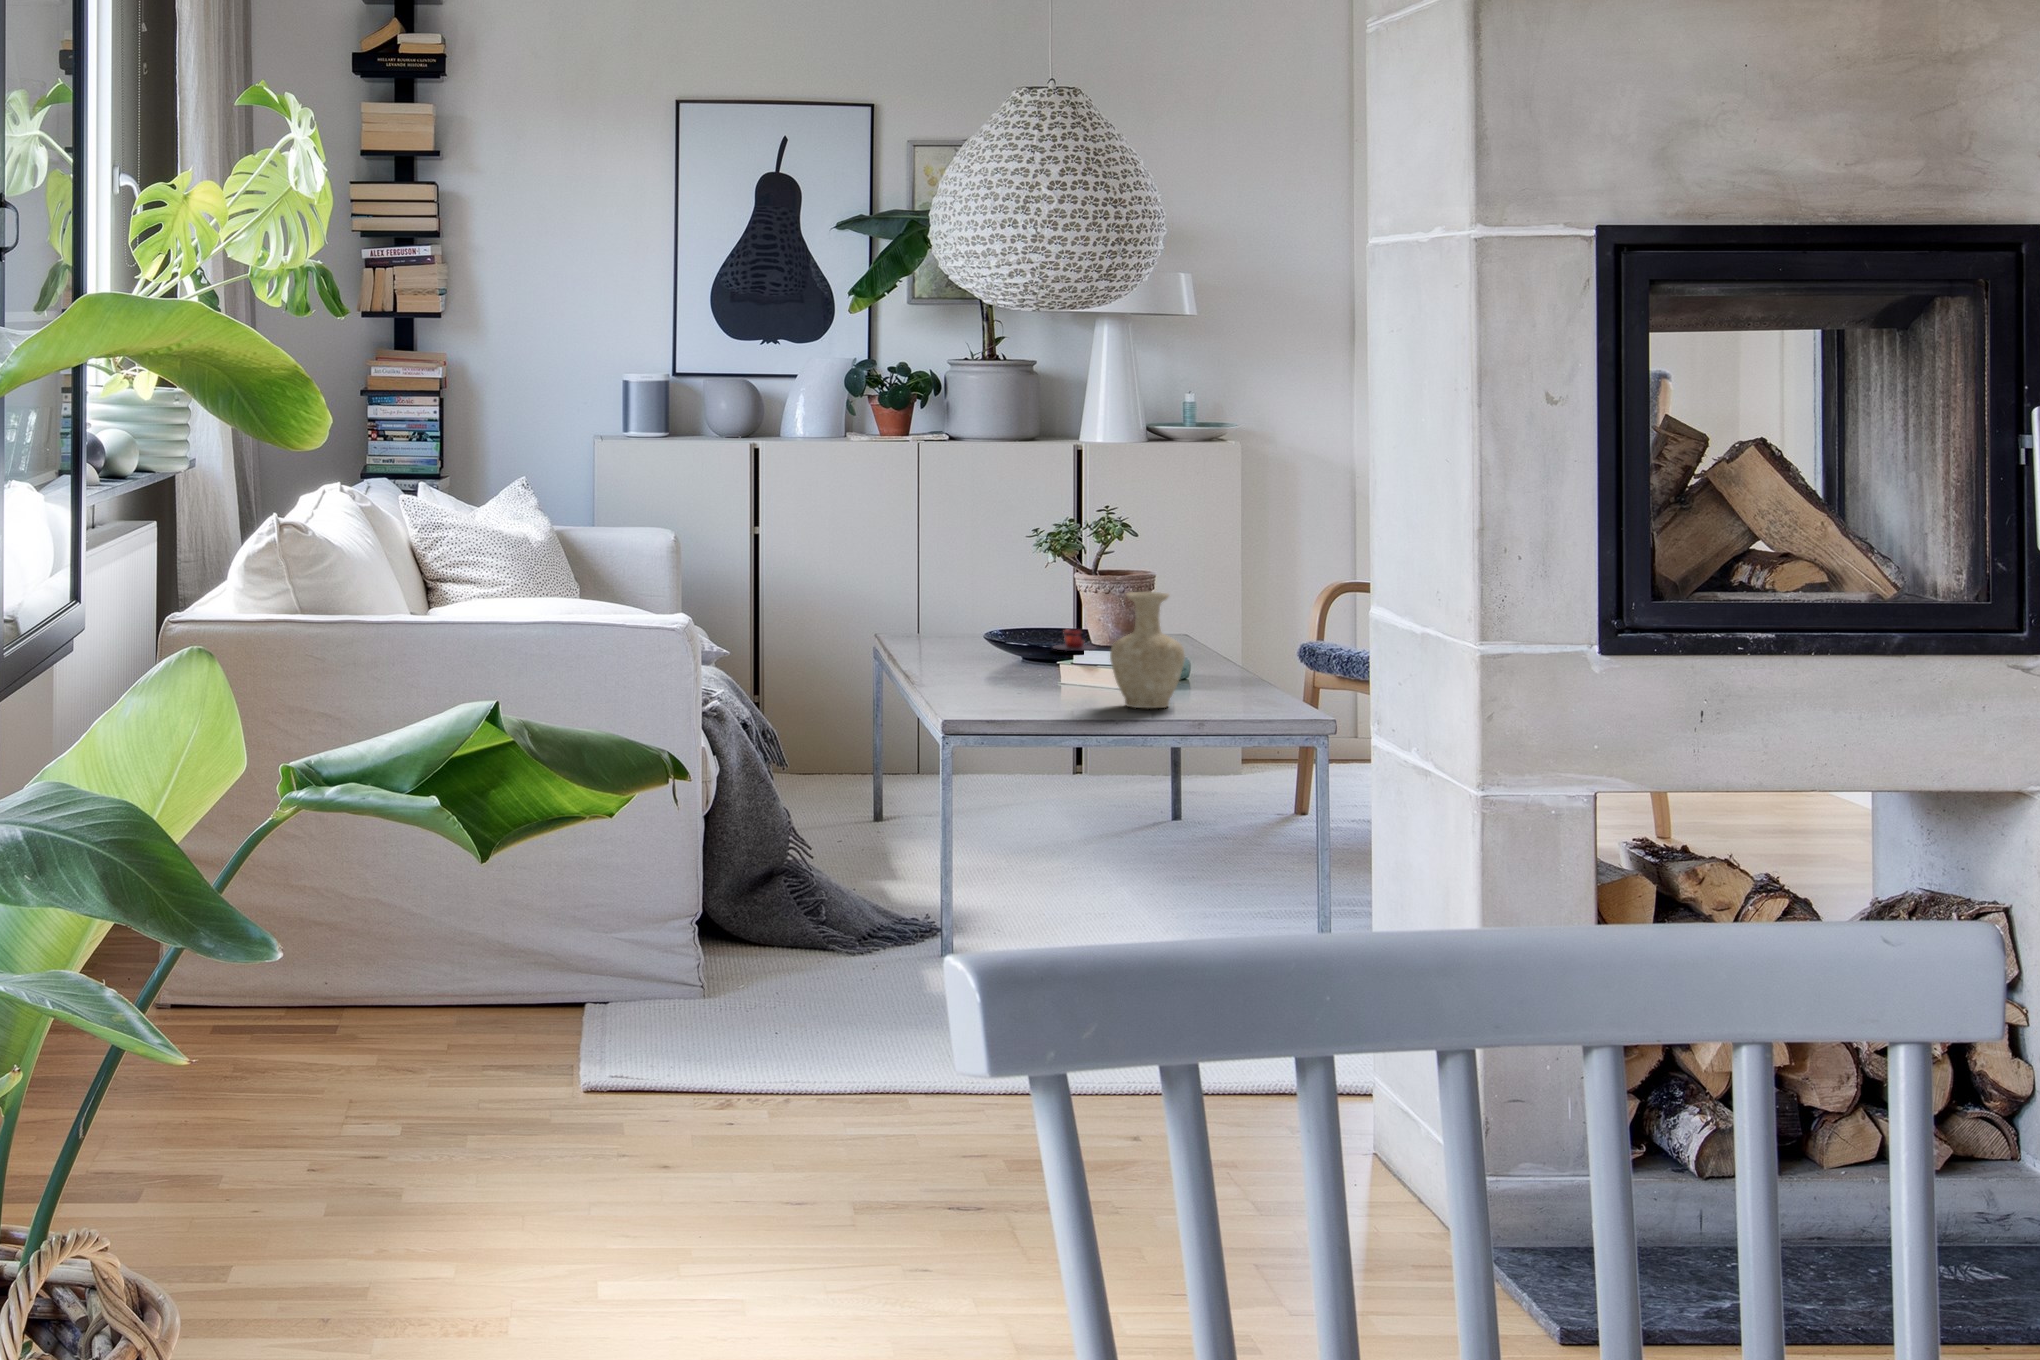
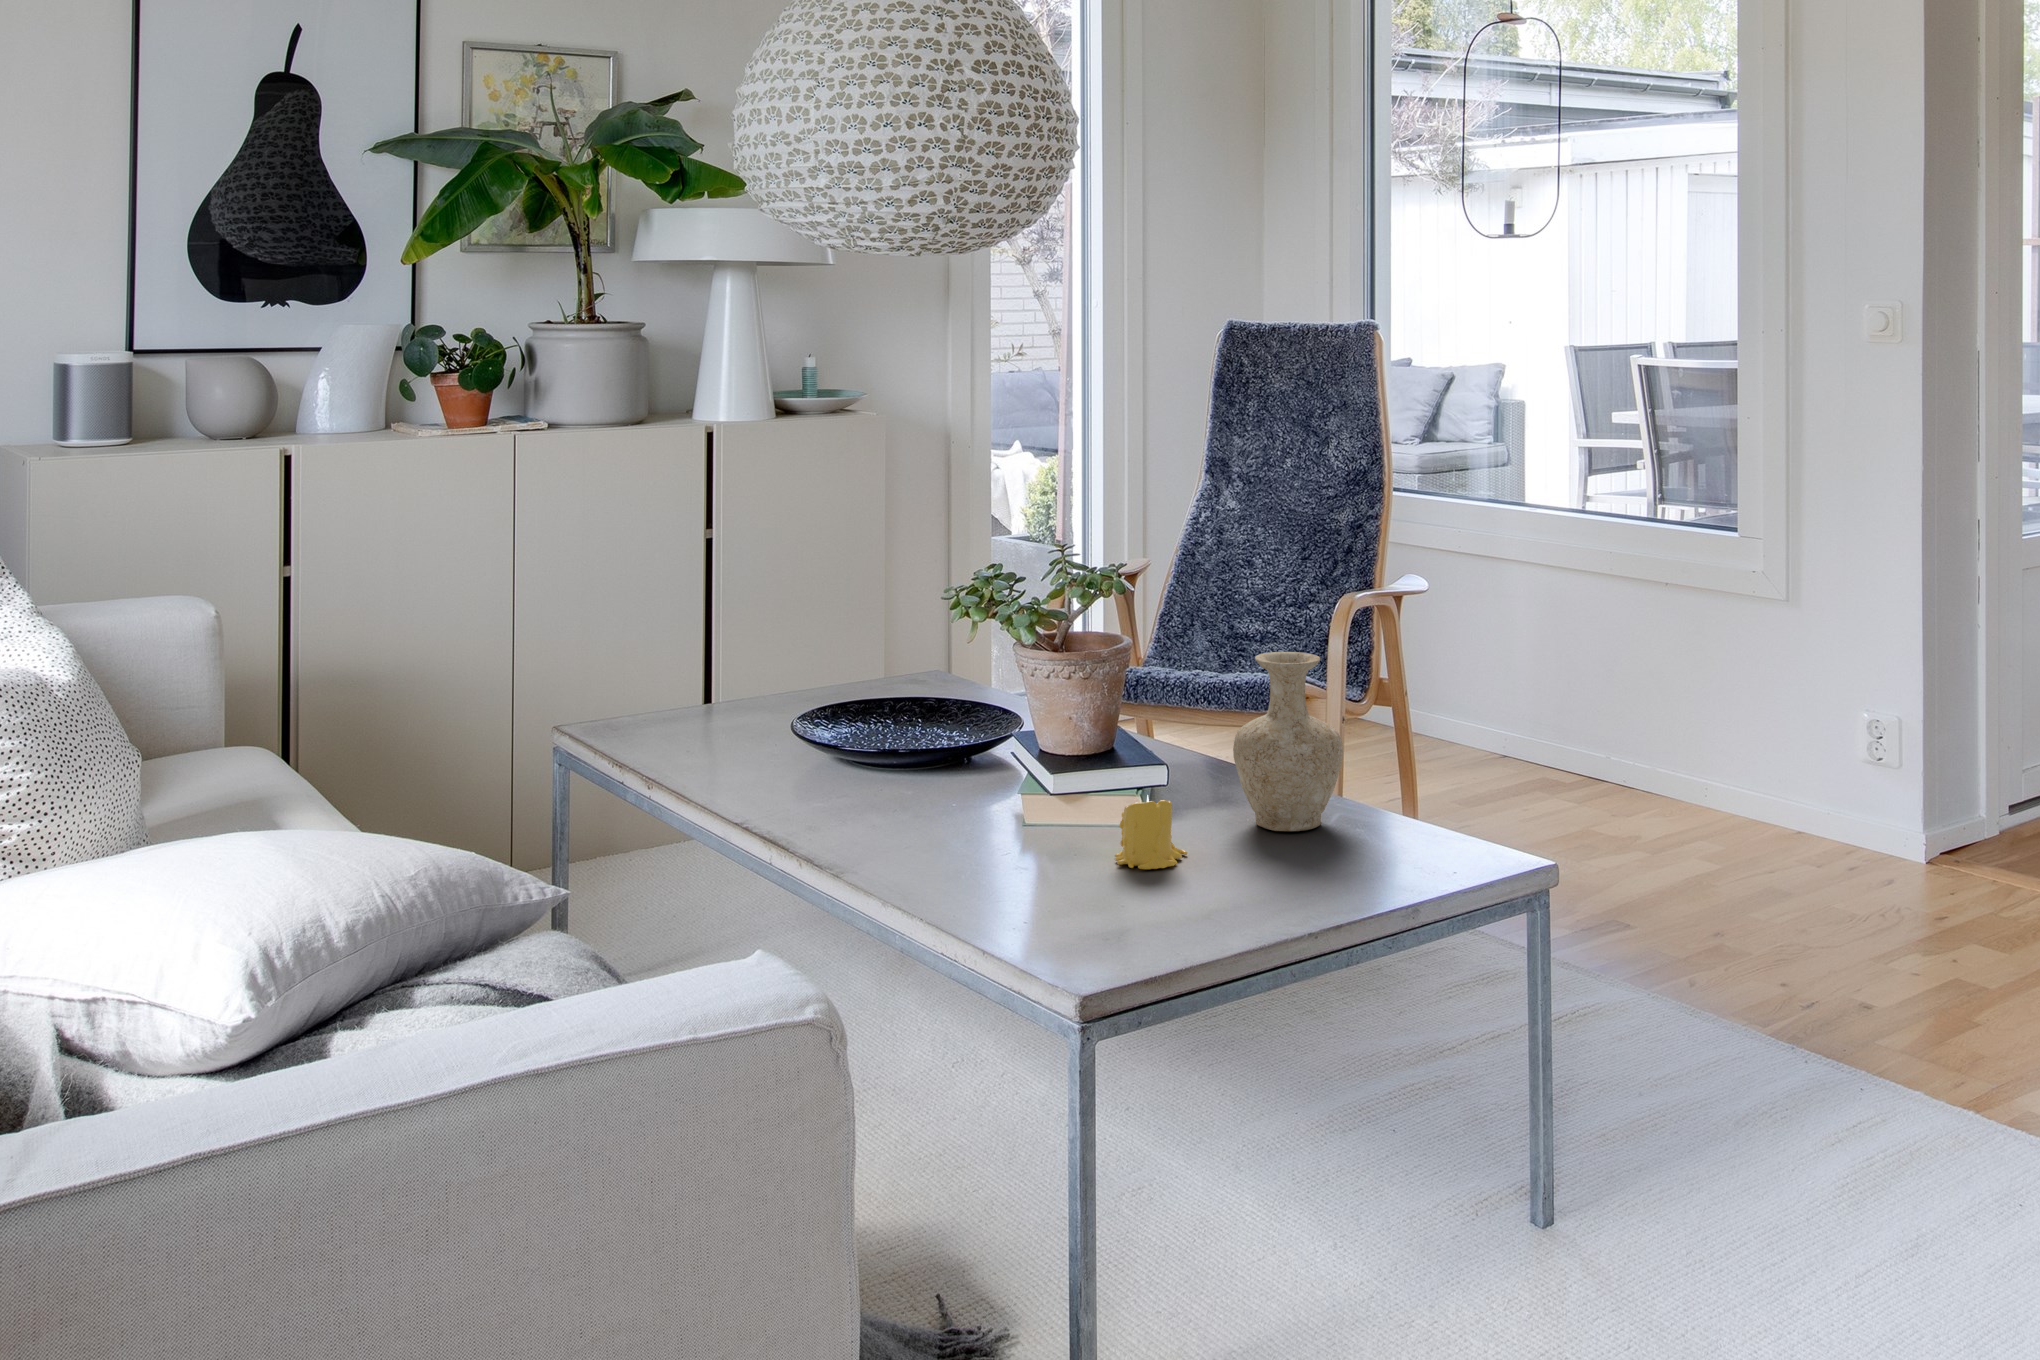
teacup: present [1053,629,1095,651] -> none [897,687,958,721]
candle: none [1002,666,1052,711] -> present [1115,795,1187,869]

